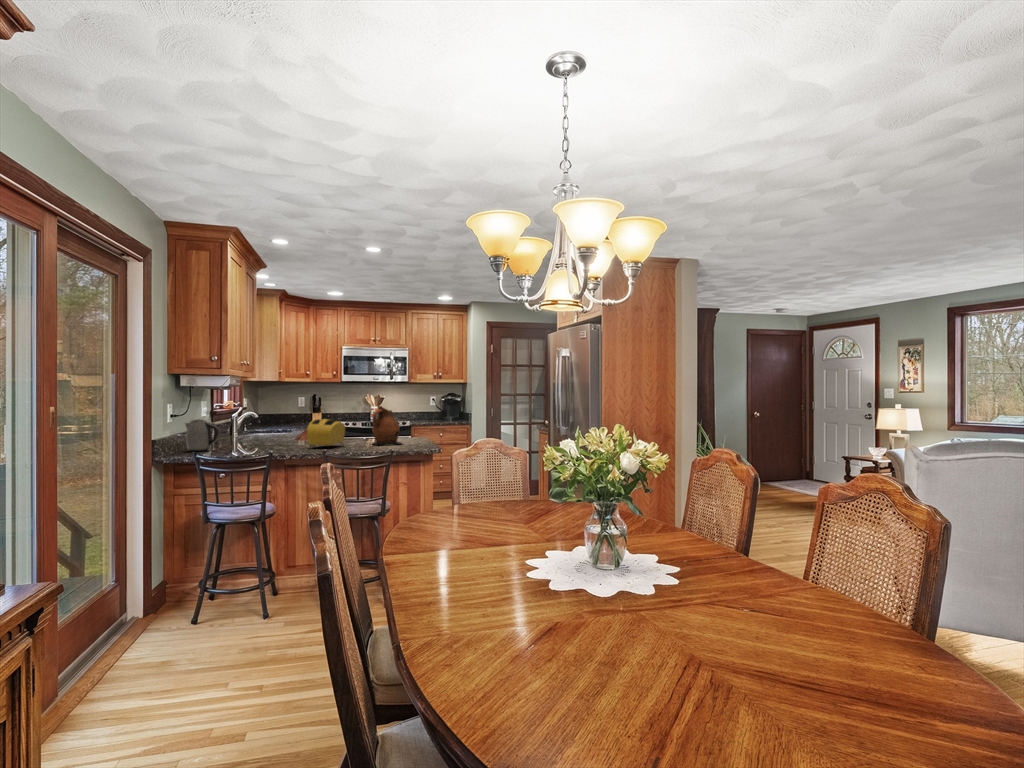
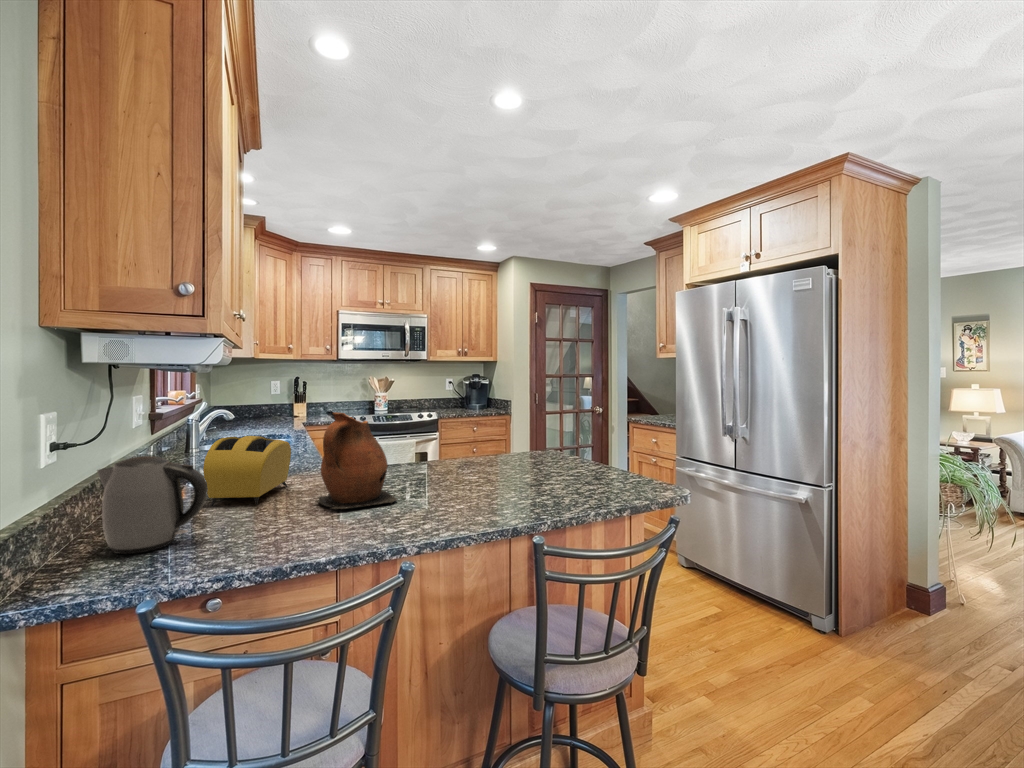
ceramic pitcher: present [372,406,402,444] -> present [318,413,397,509]
toaster: present [307,419,345,448] -> present [203,436,291,506]

